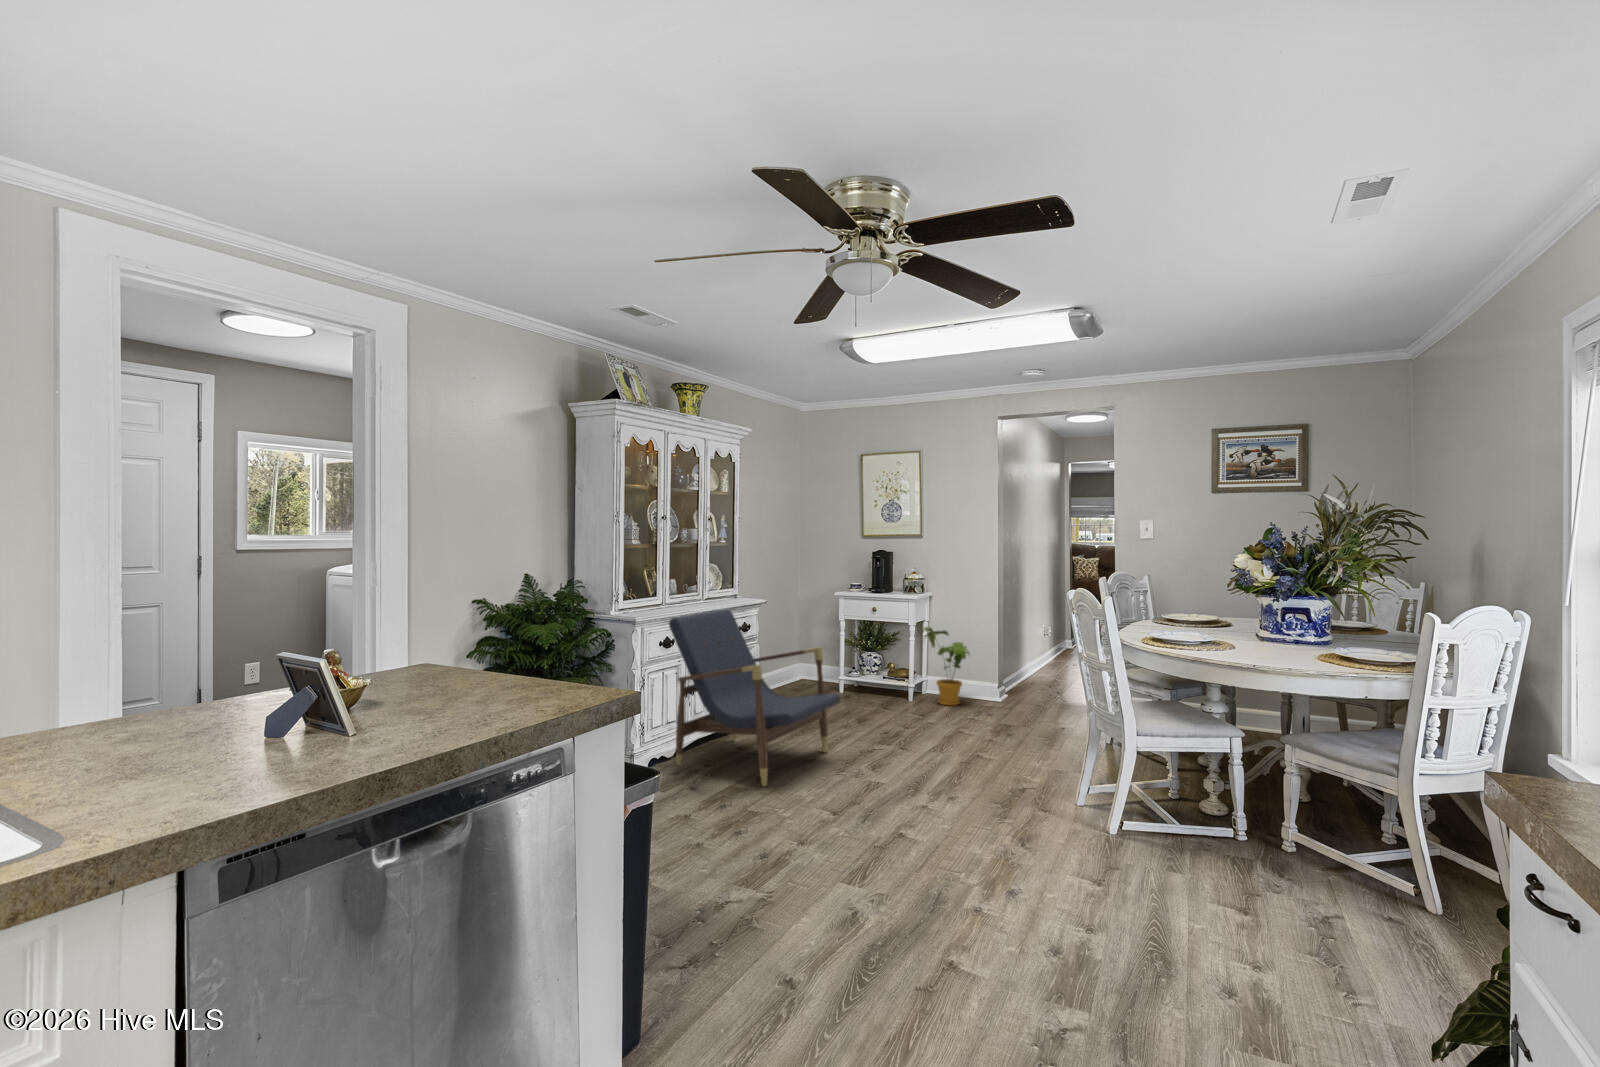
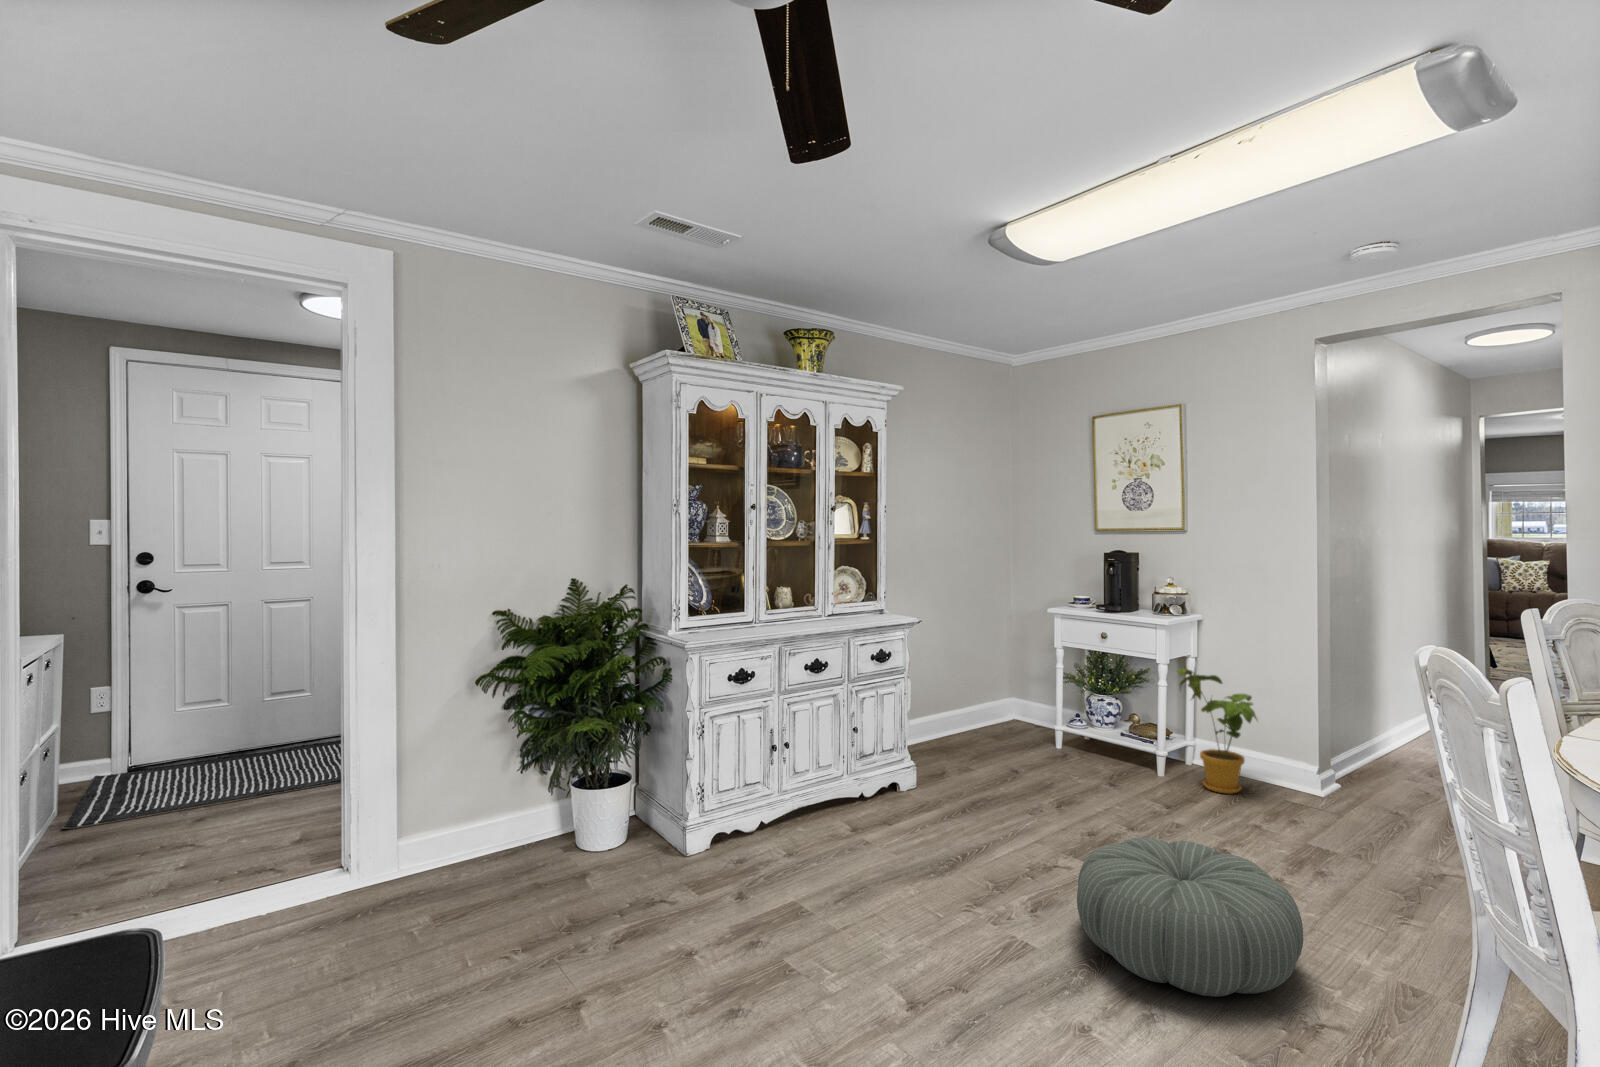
lounge chair: present [669,609,841,786] -> none [743,632,989,915]
pouf: none [902,716,1019,787] -> present [1077,838,1303,997]

